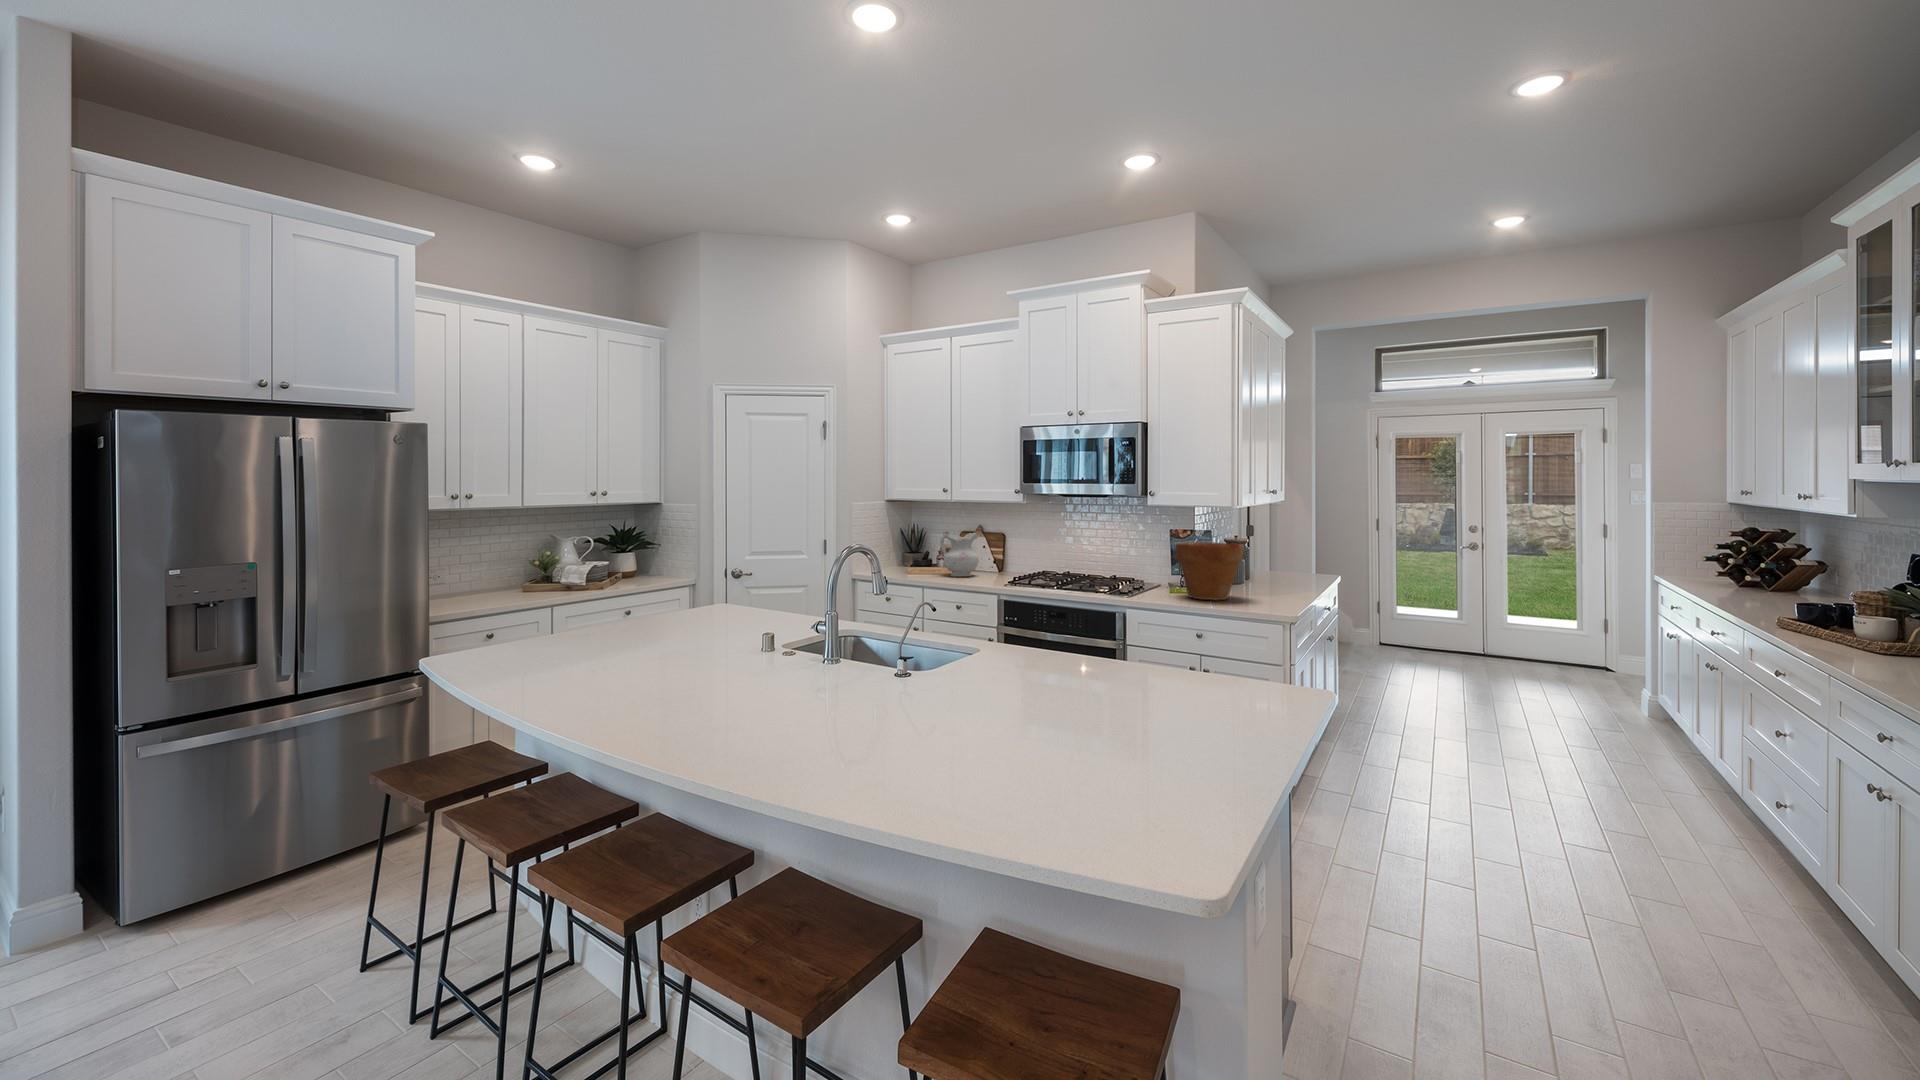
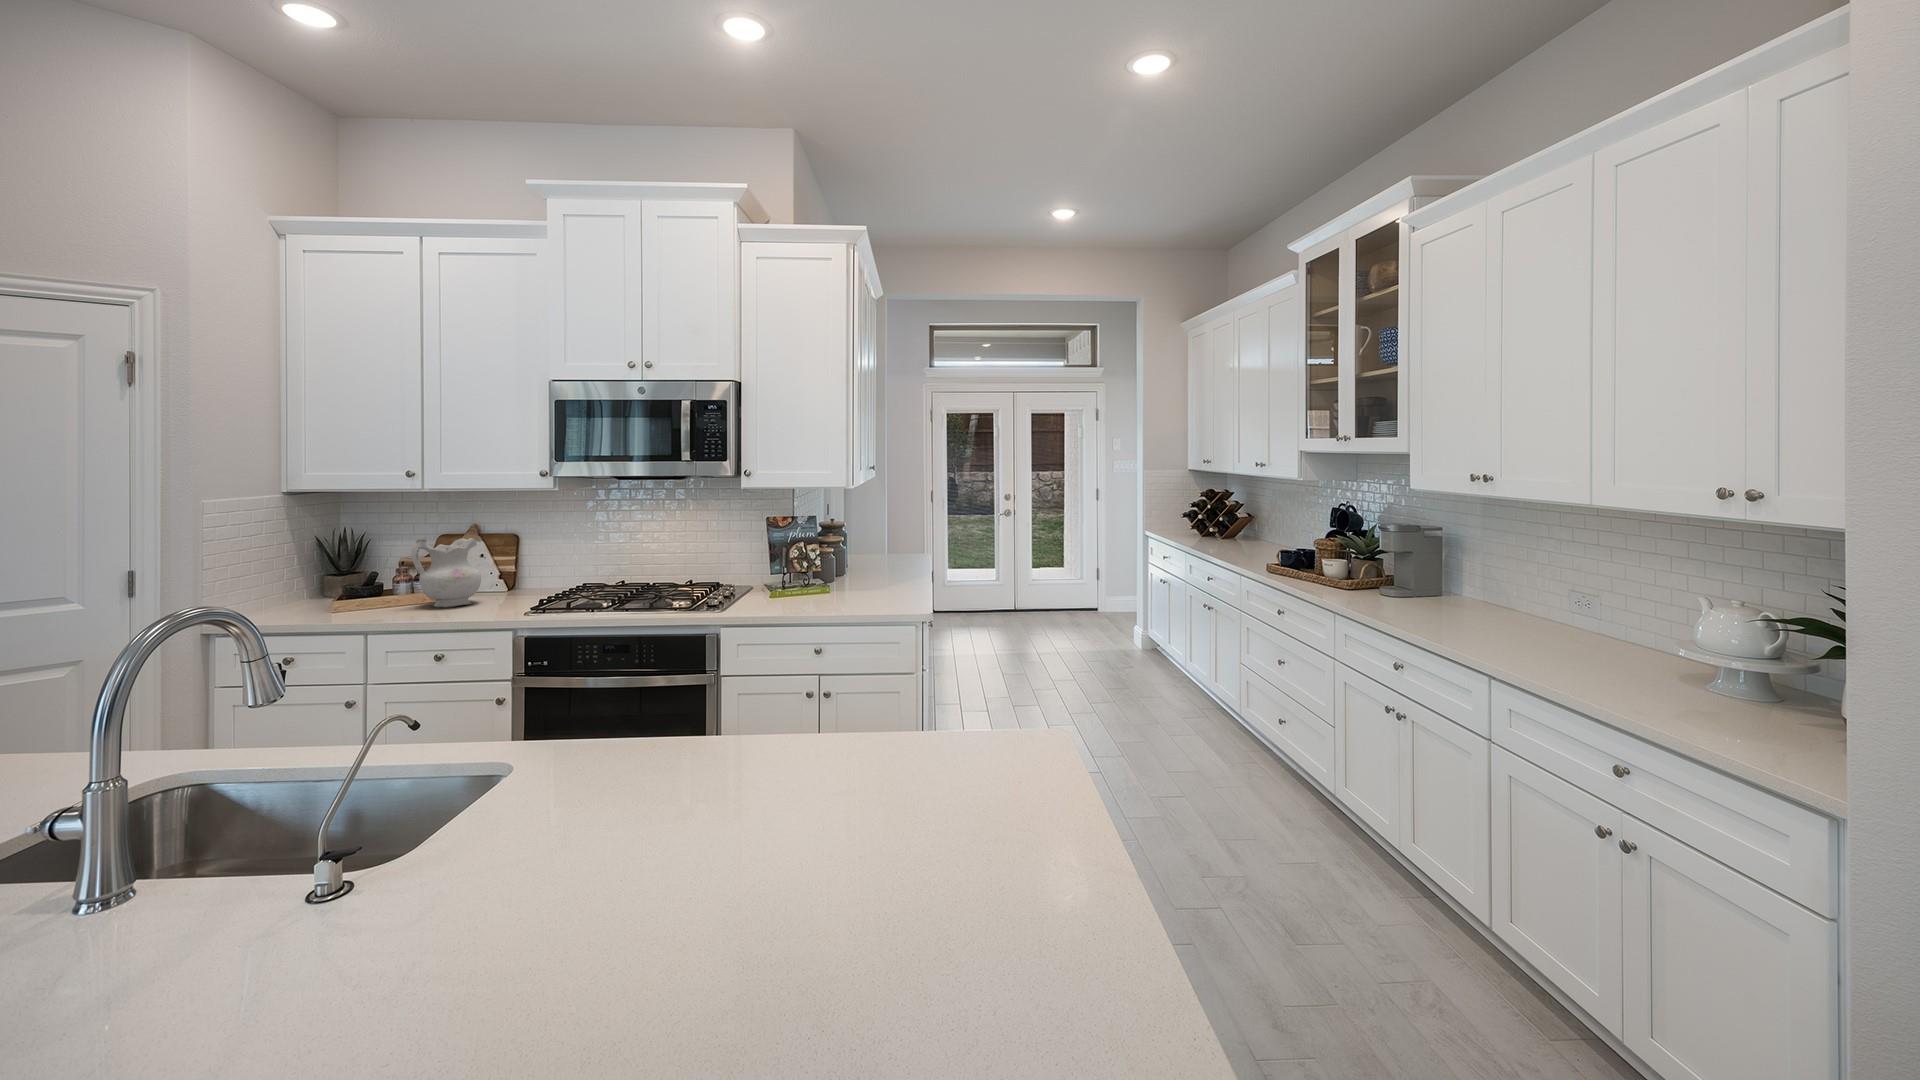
flower pot: present [1175,542,1244,600] -> none [784,532,865,604]

